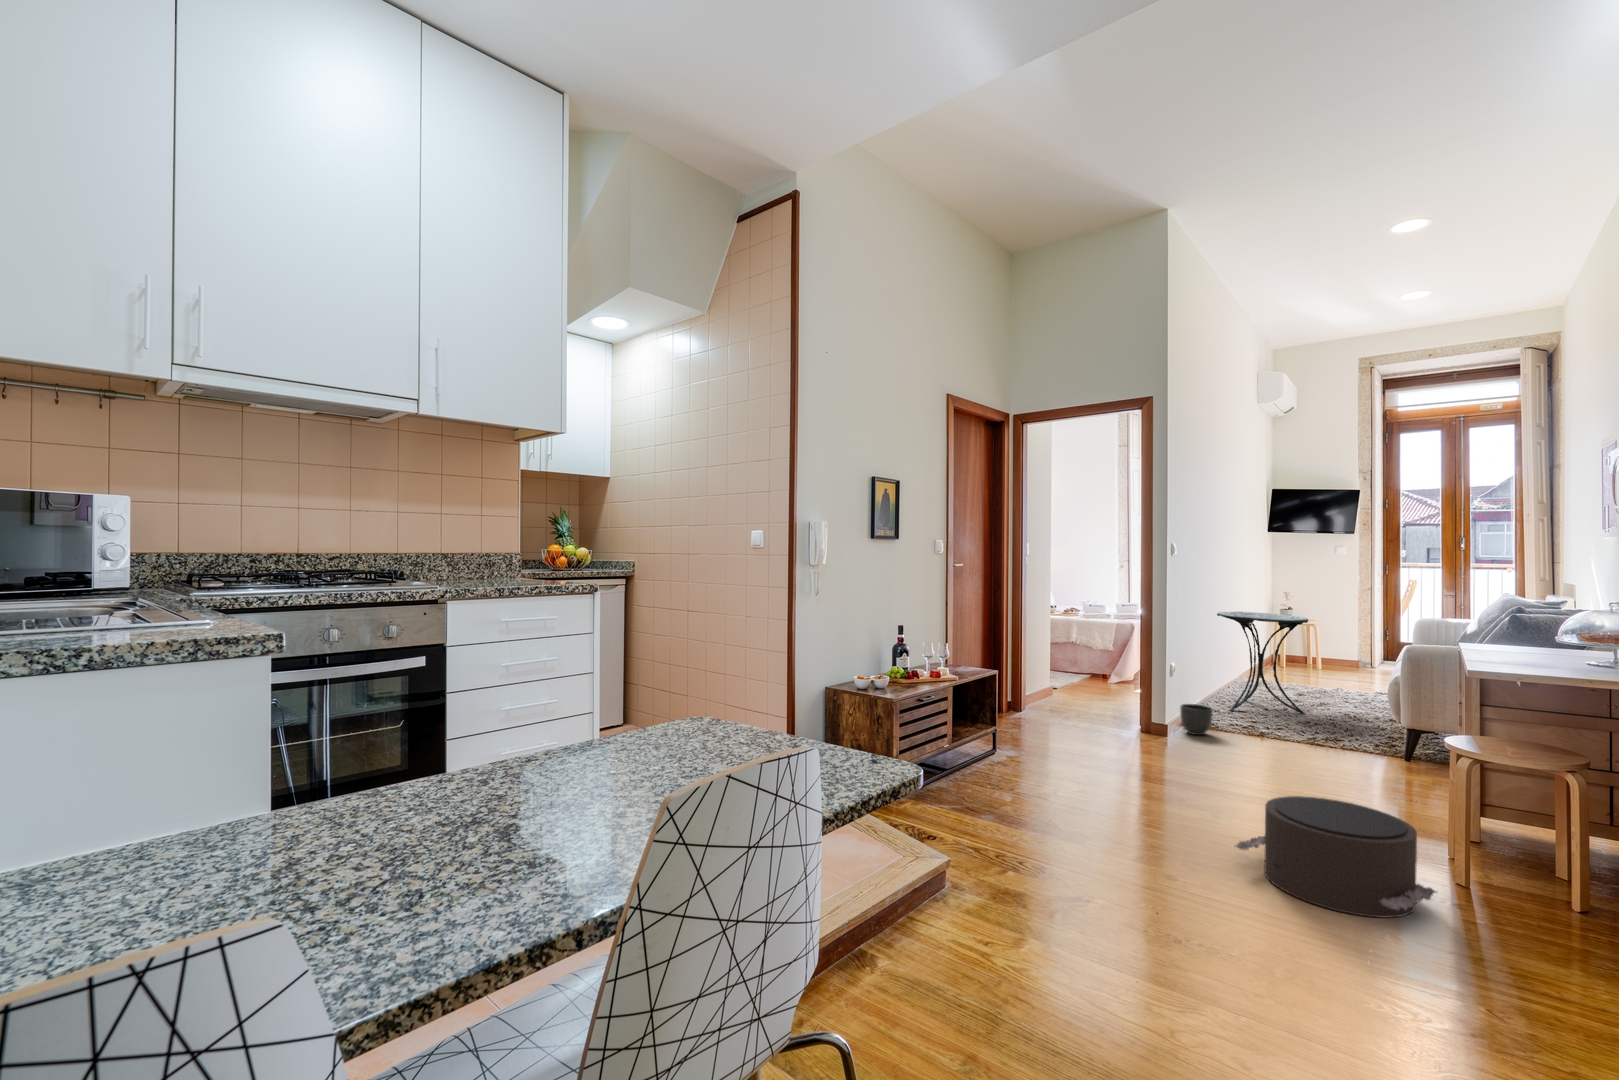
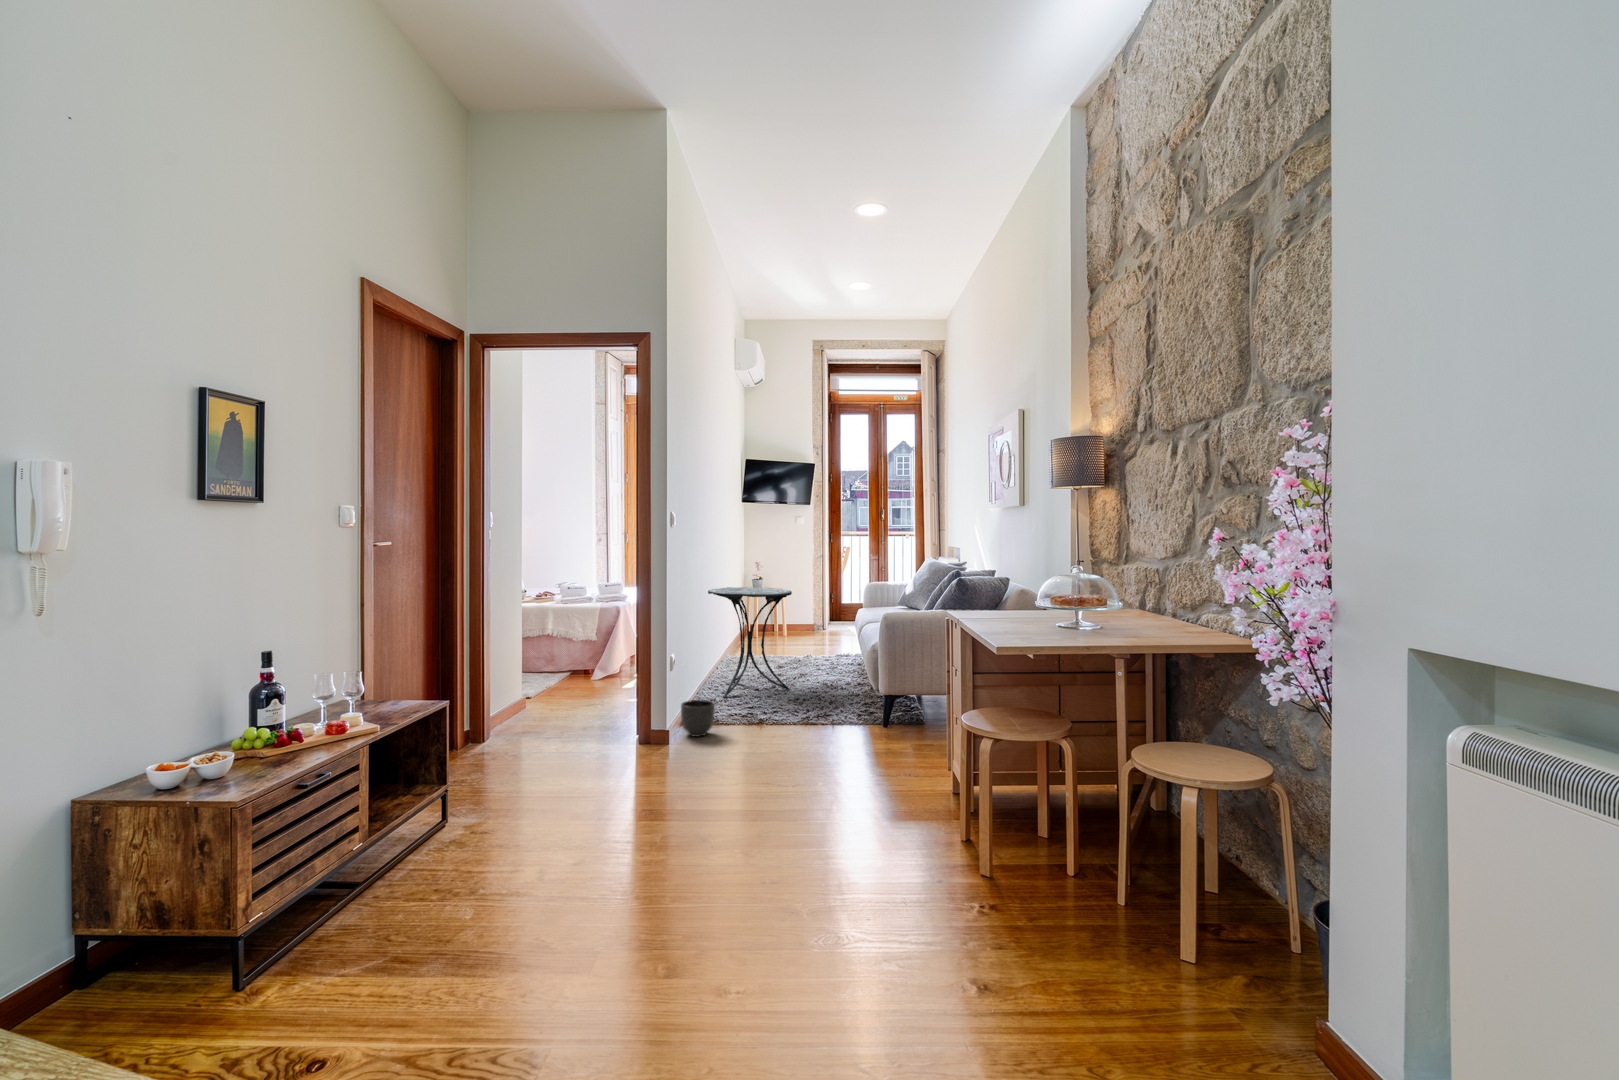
pouf: present [1236,796,1437,918] -> none [791,816,1000,976]

